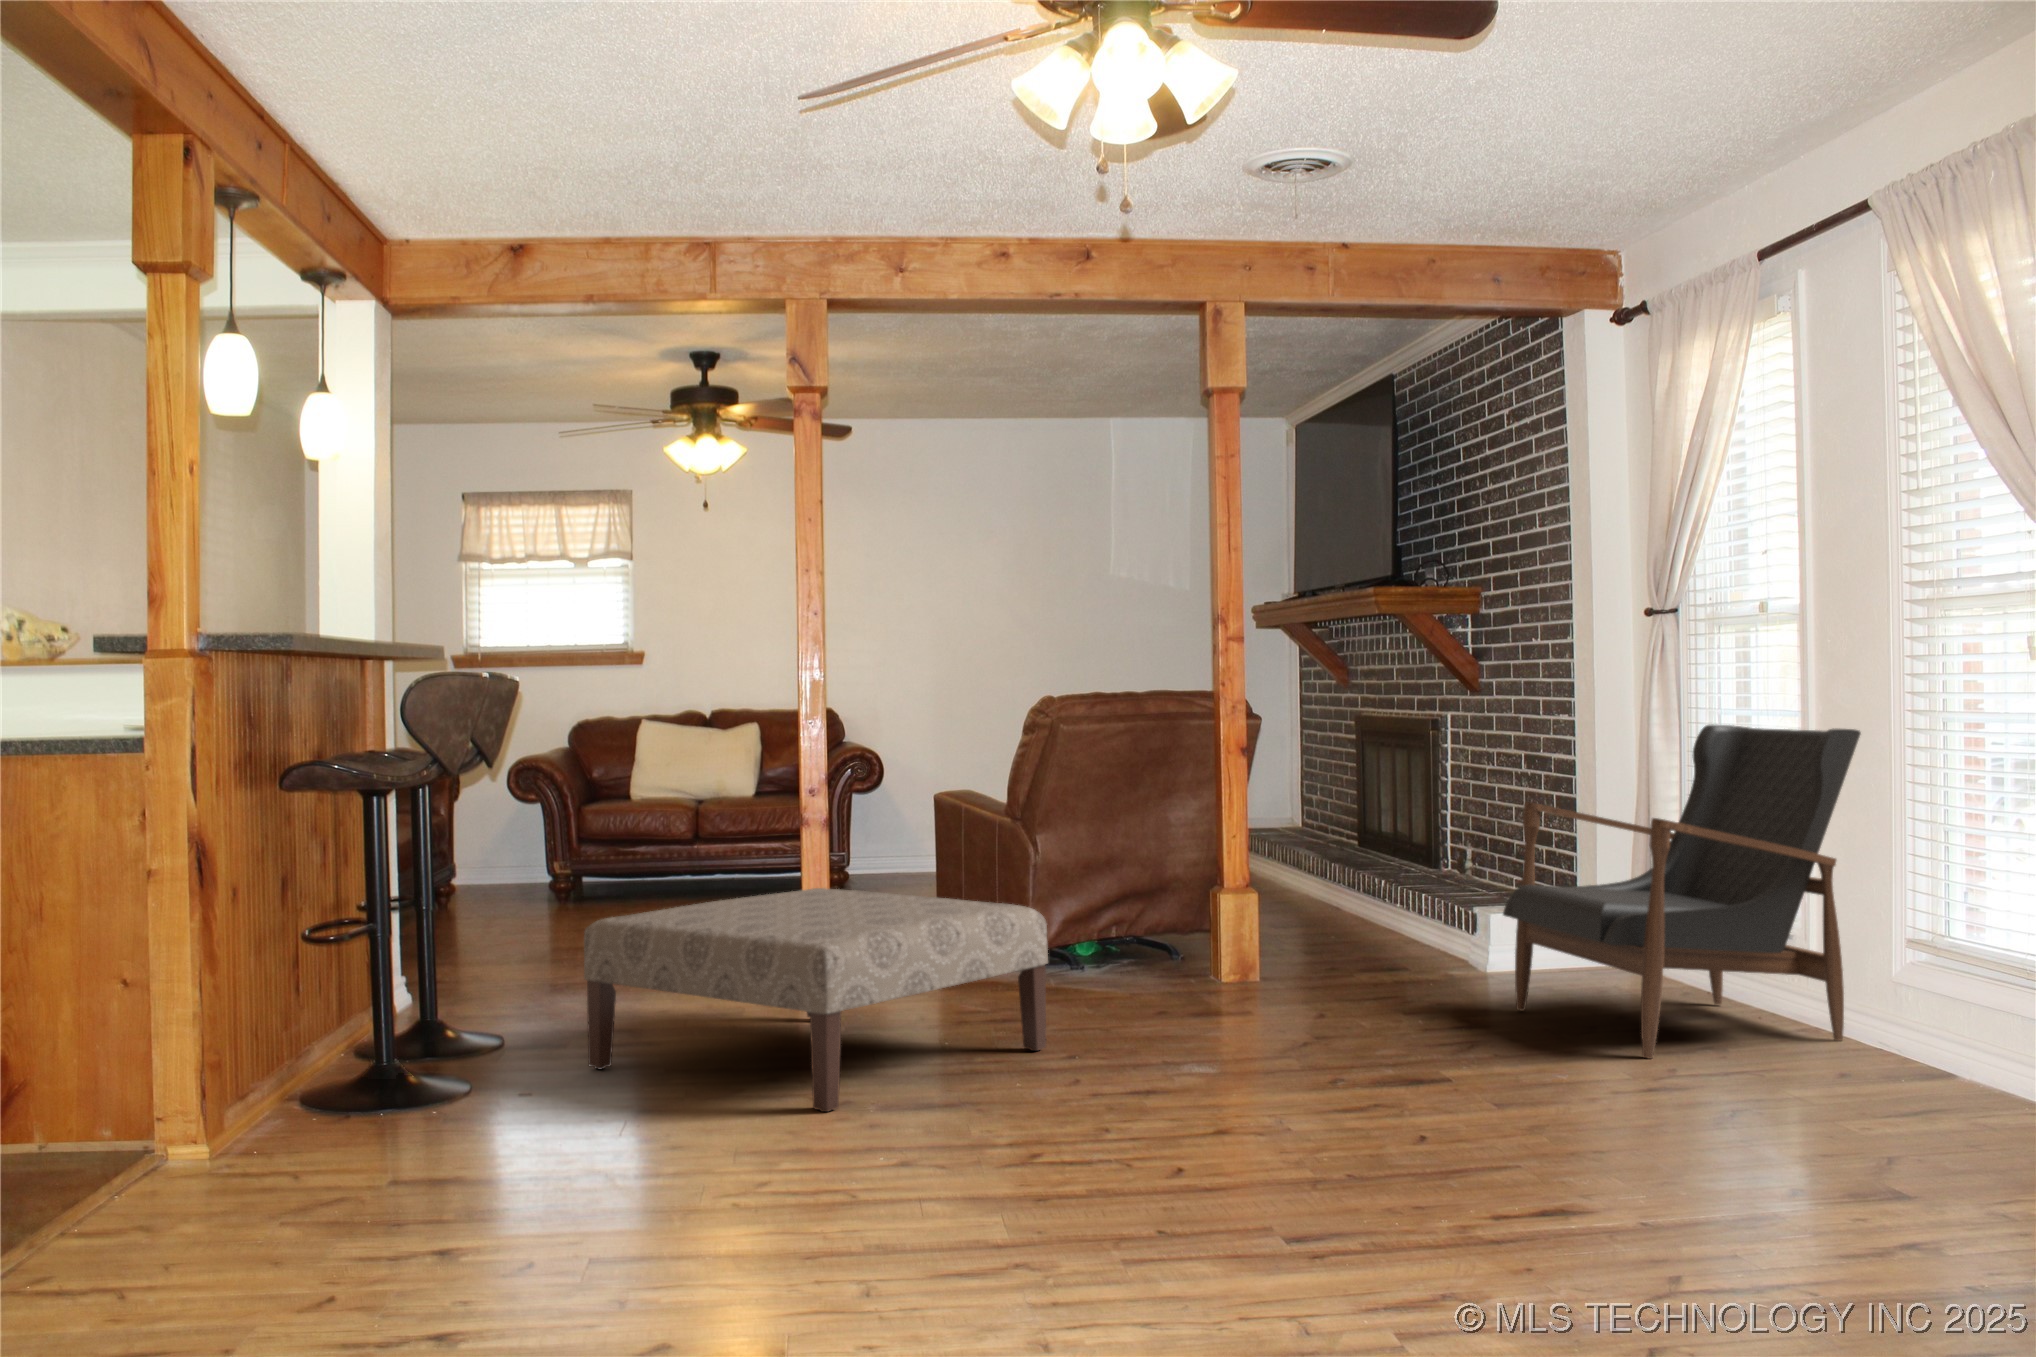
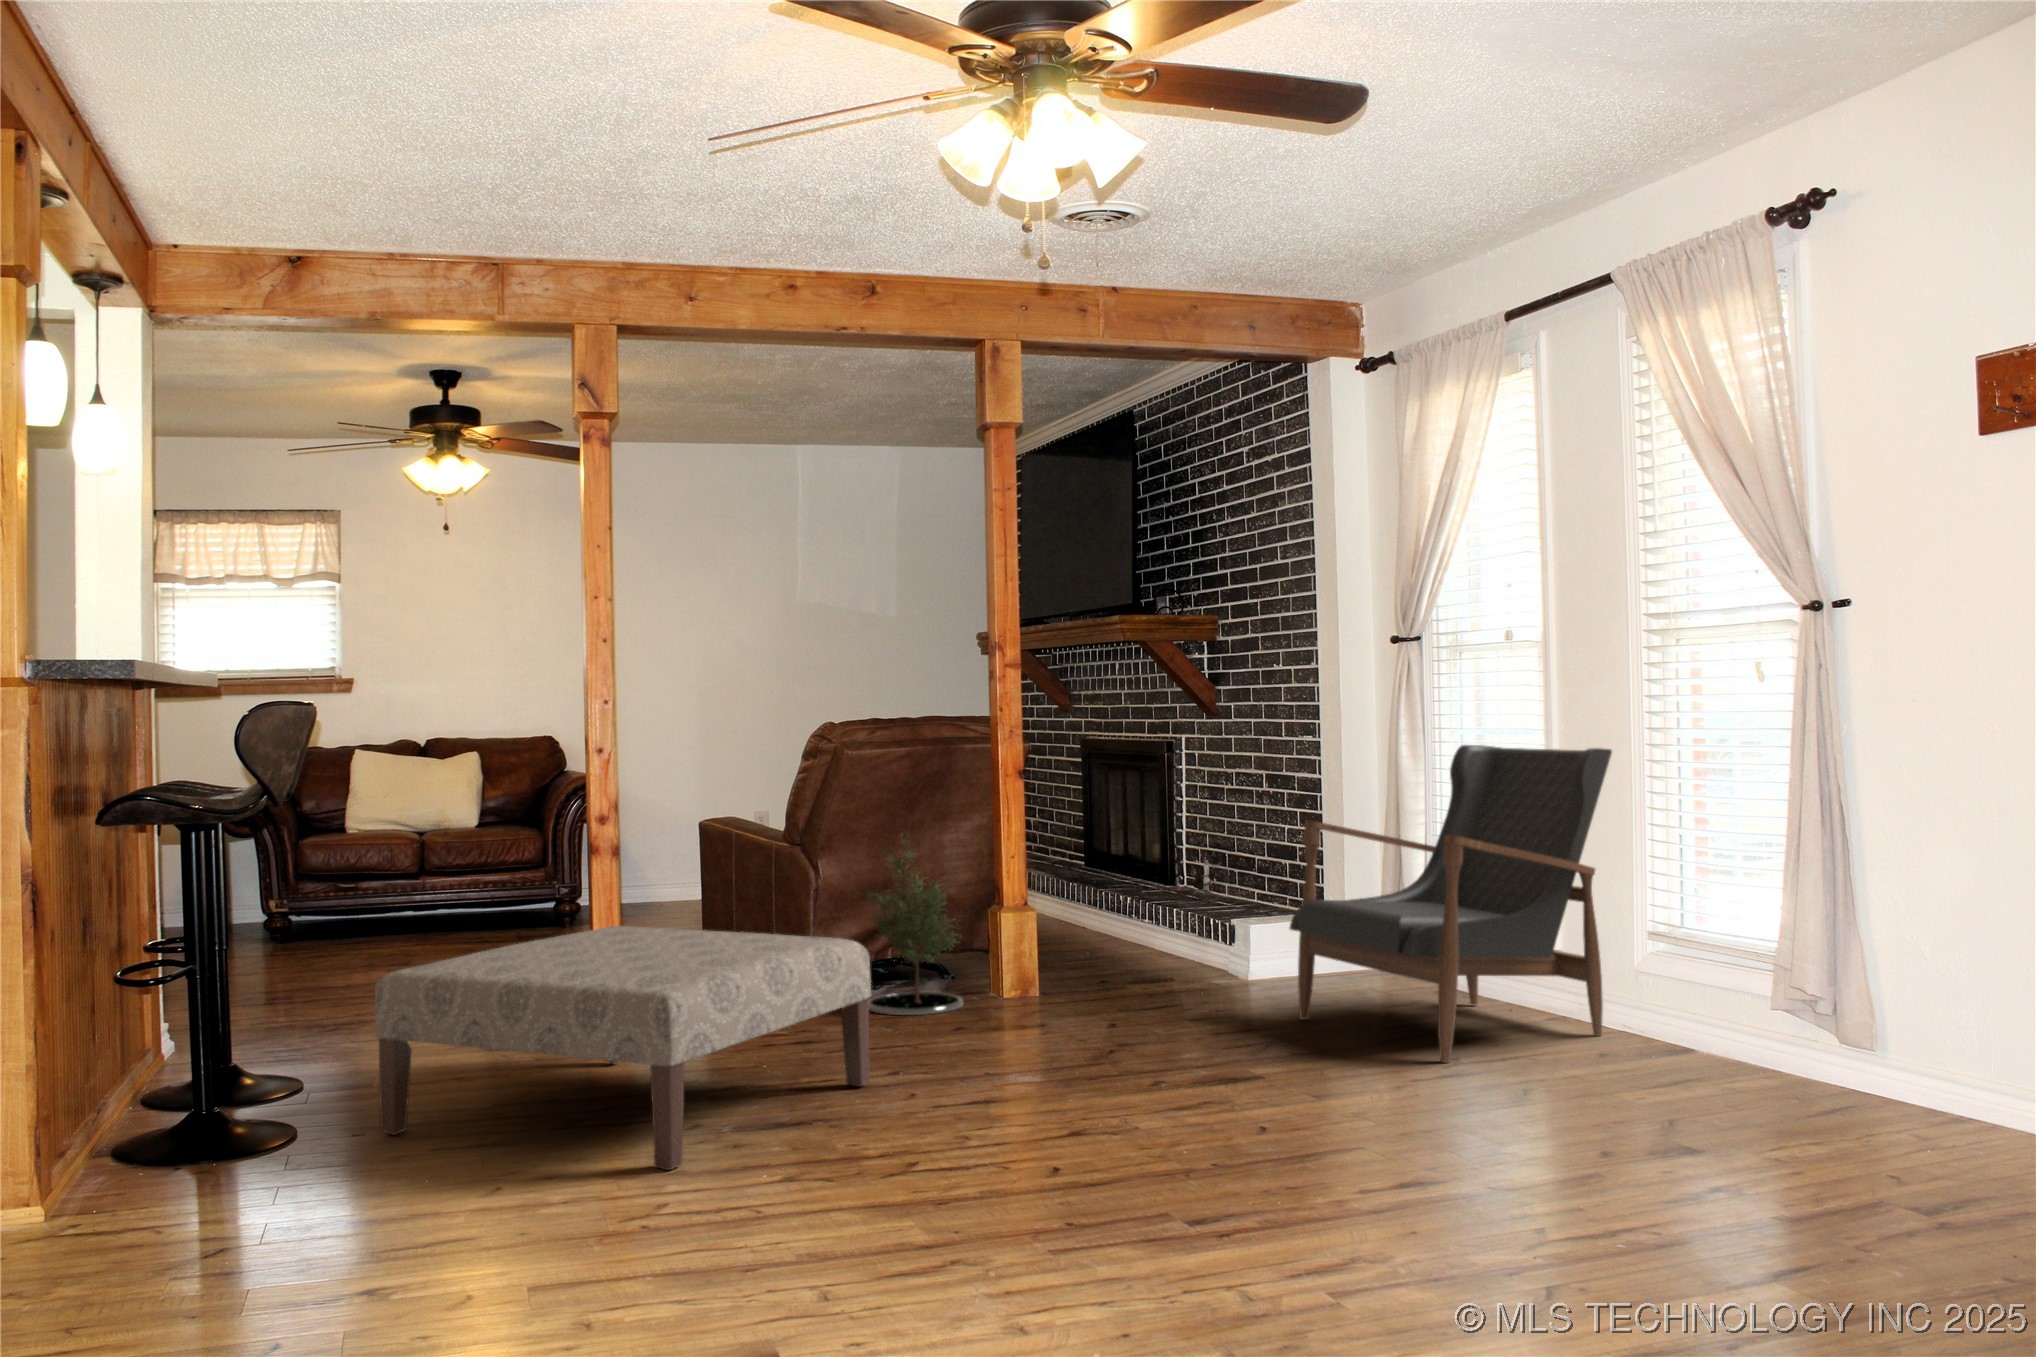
potted tree: none [1075,805,1177,990] -> present [864,835,963,1015]

